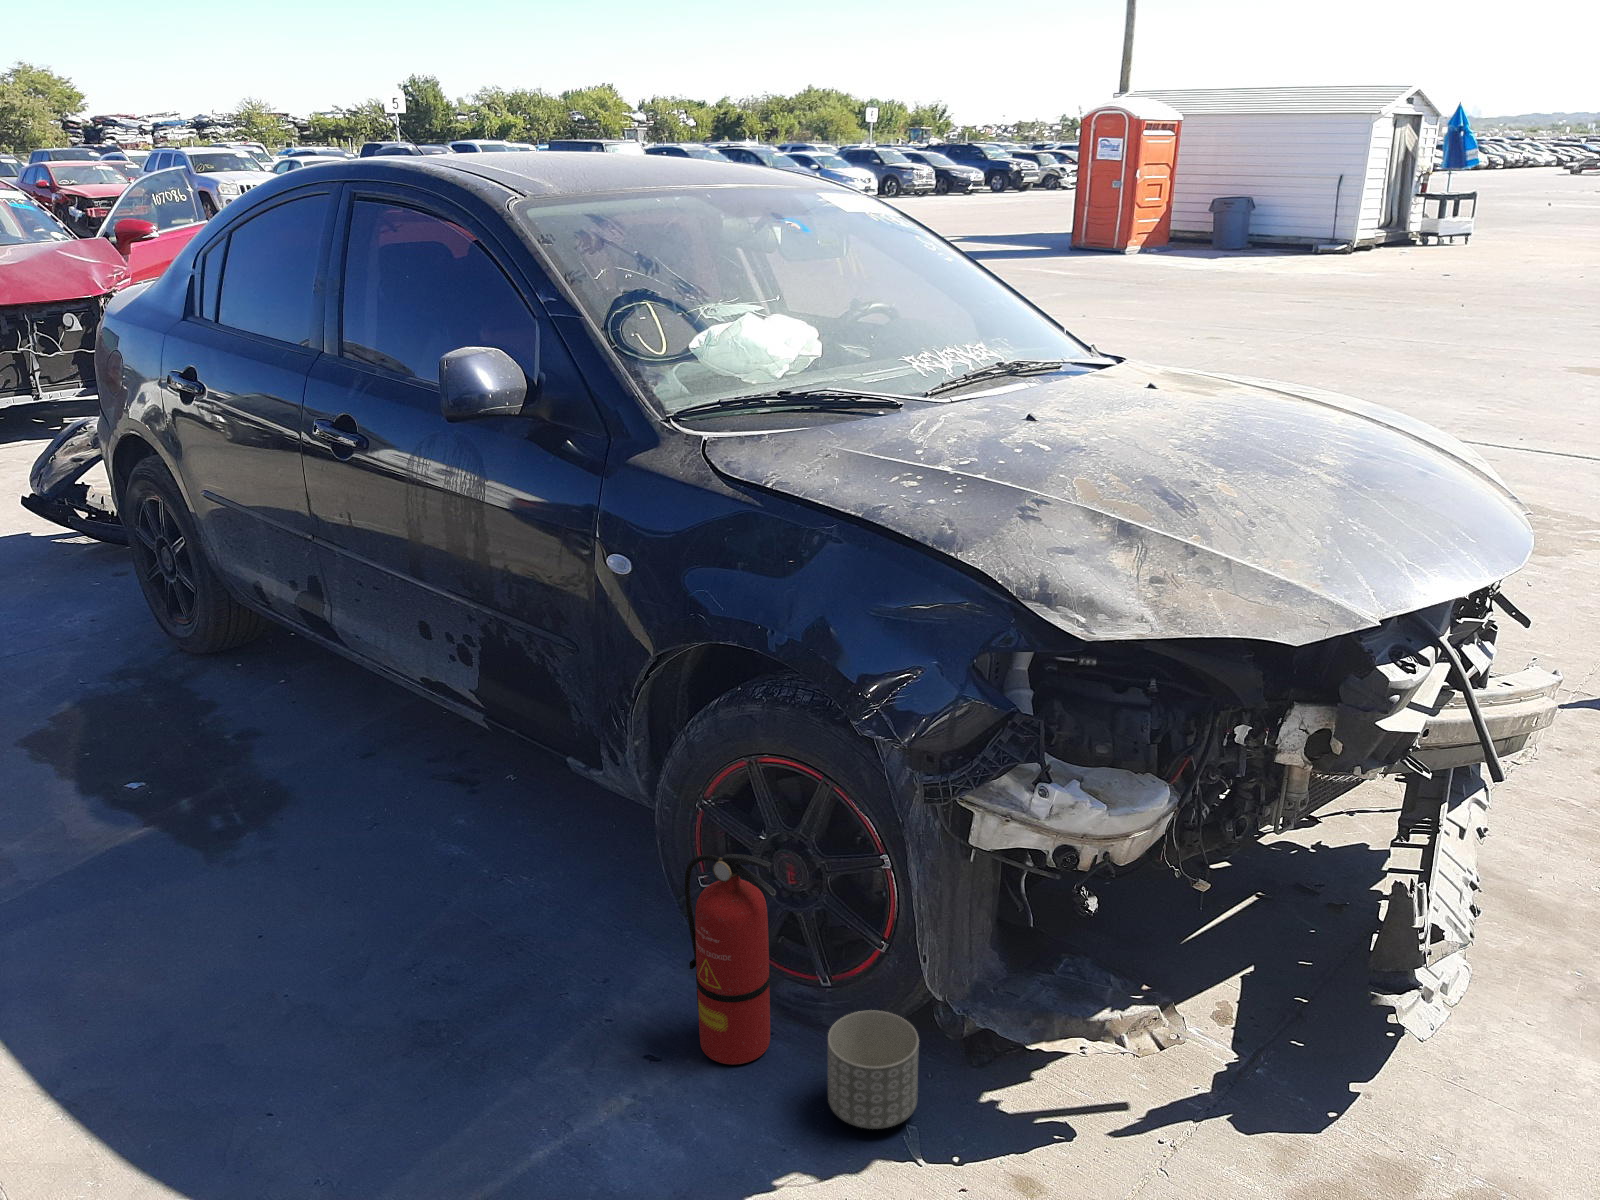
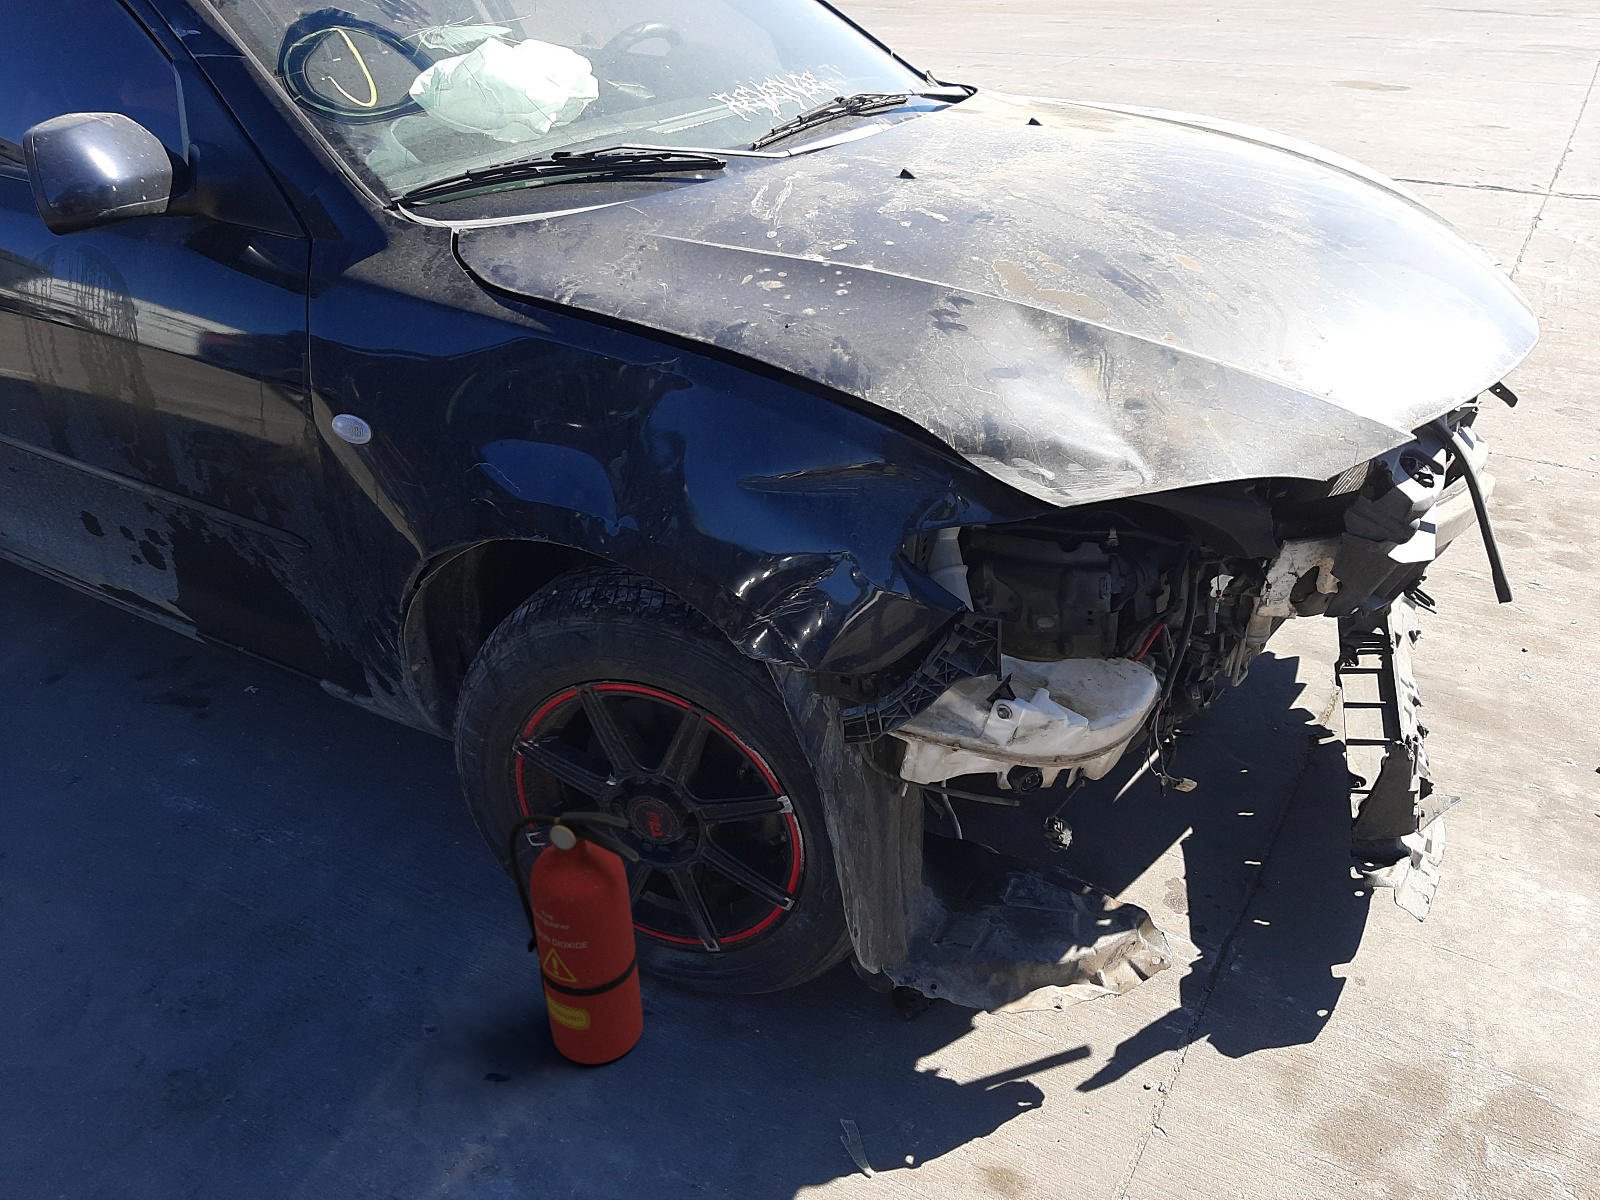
planter: present [828,1011,919,1129] -> none [728,979,846,1134]

